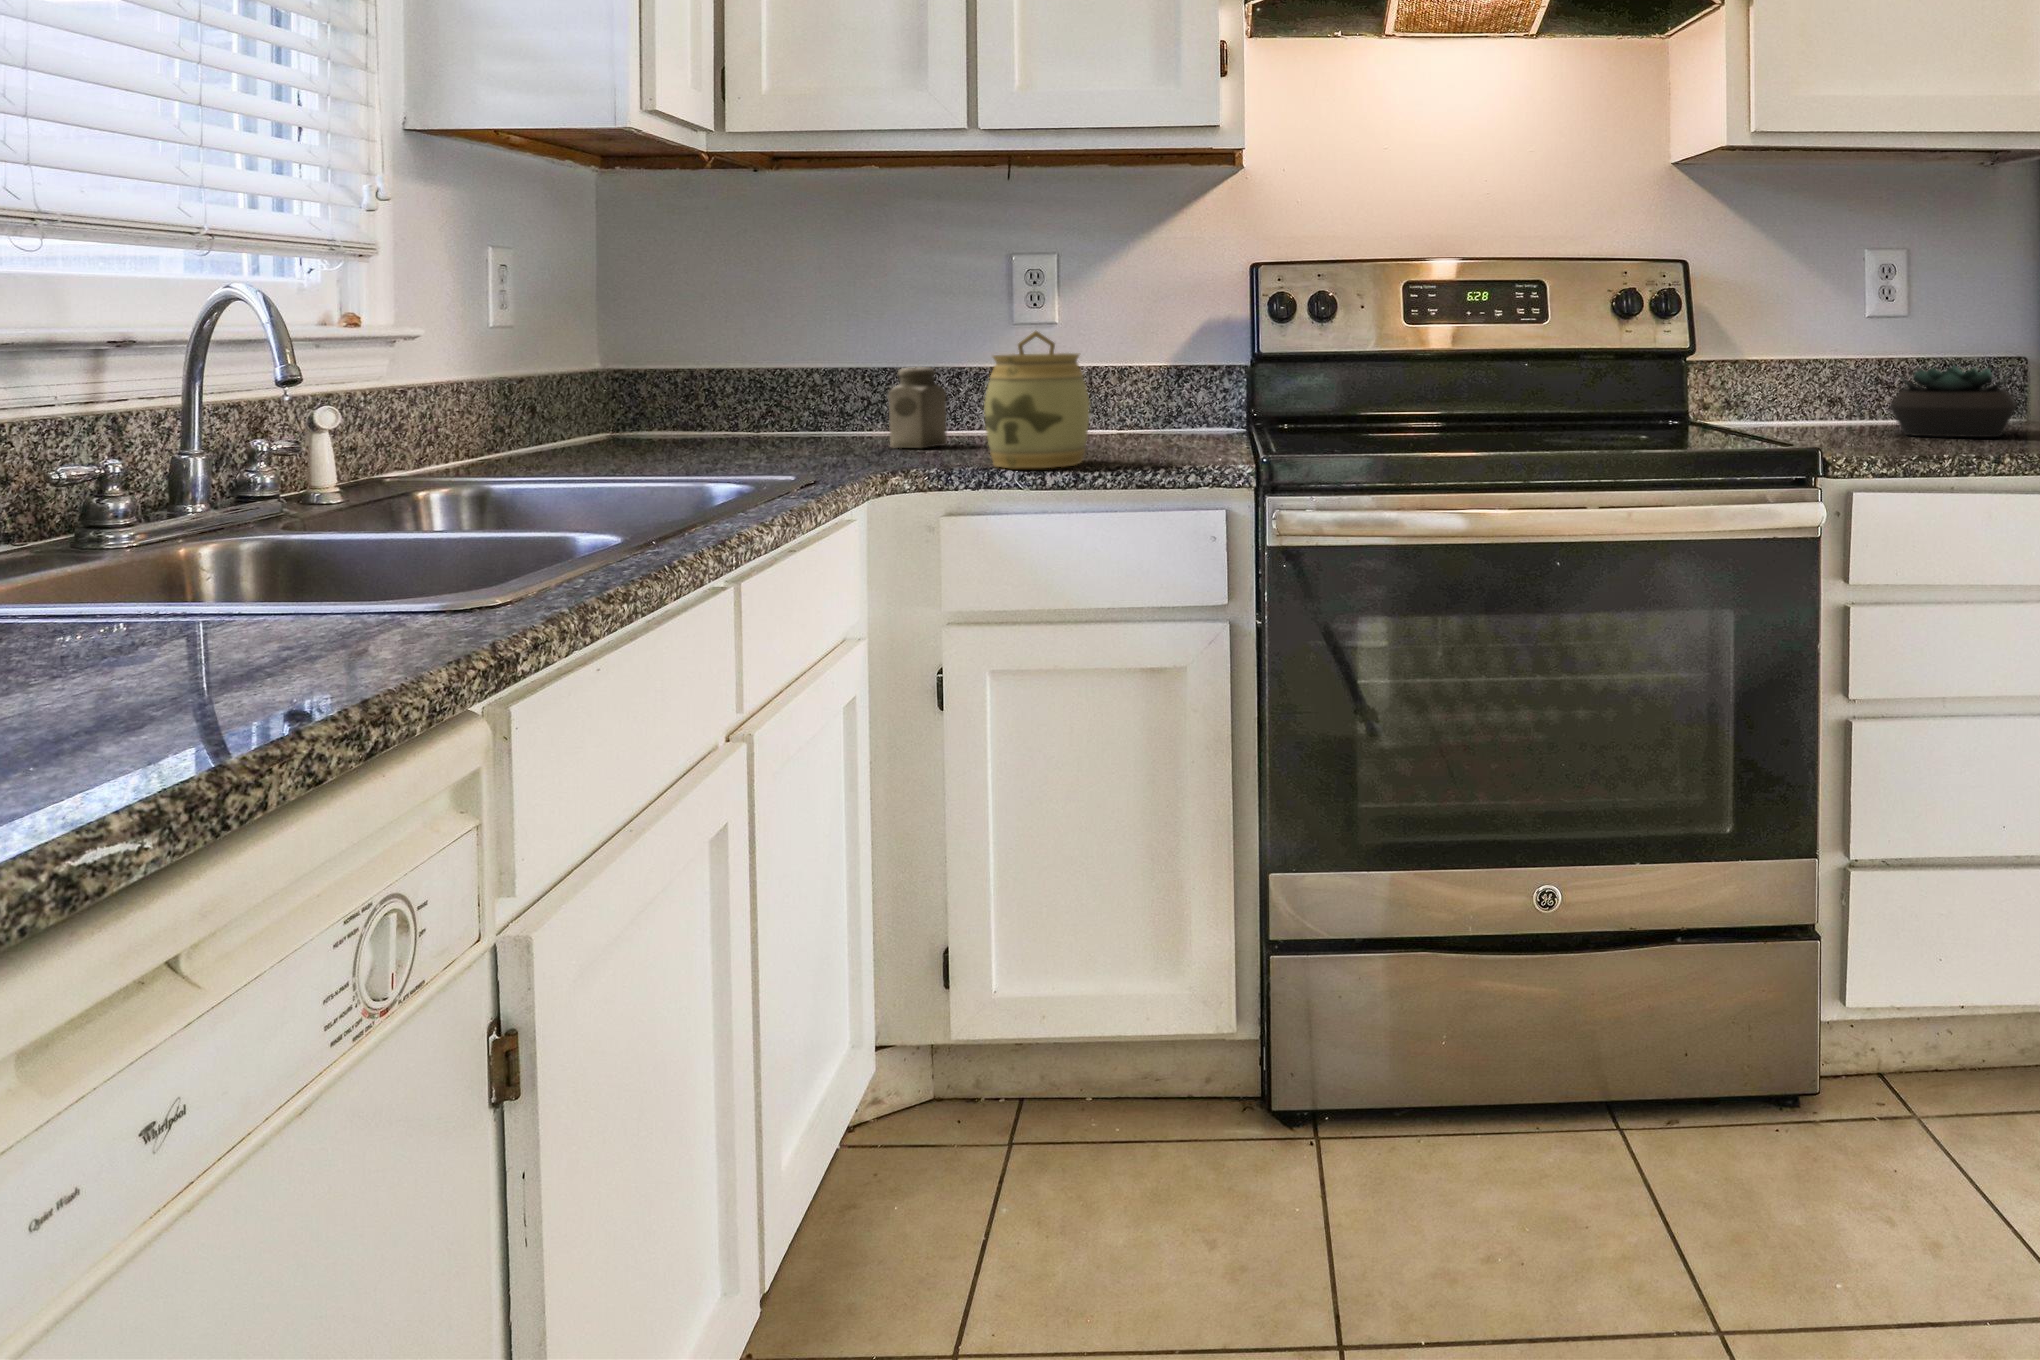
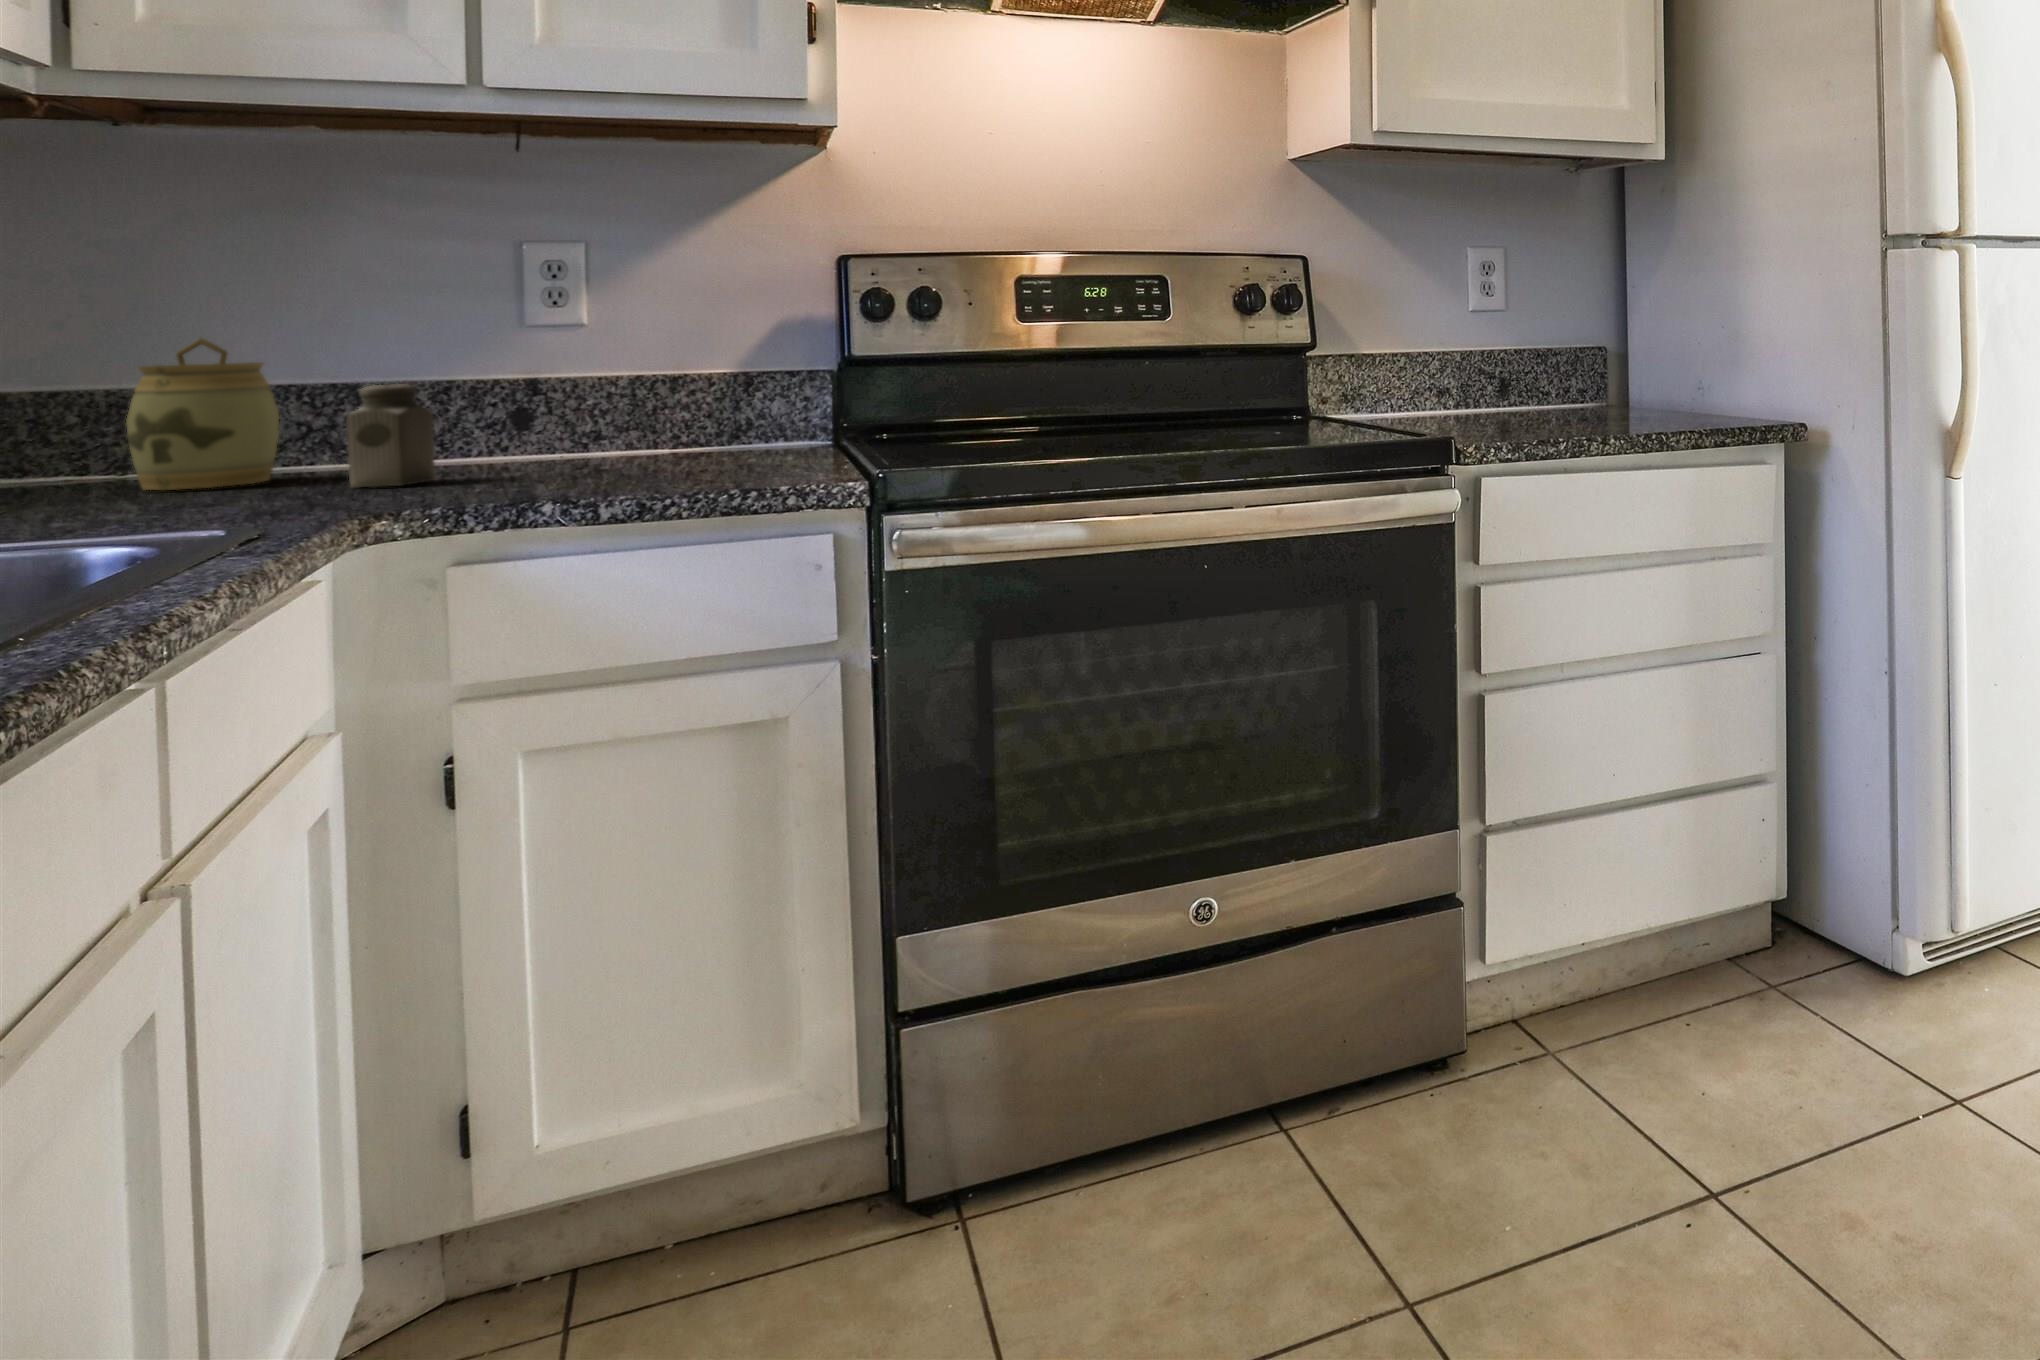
jar: present [984,330,1090,468] -> present [126,338,279,490]
succulent plant: present [1889,366,2017,437] -> none [1503,355,1609,422]

